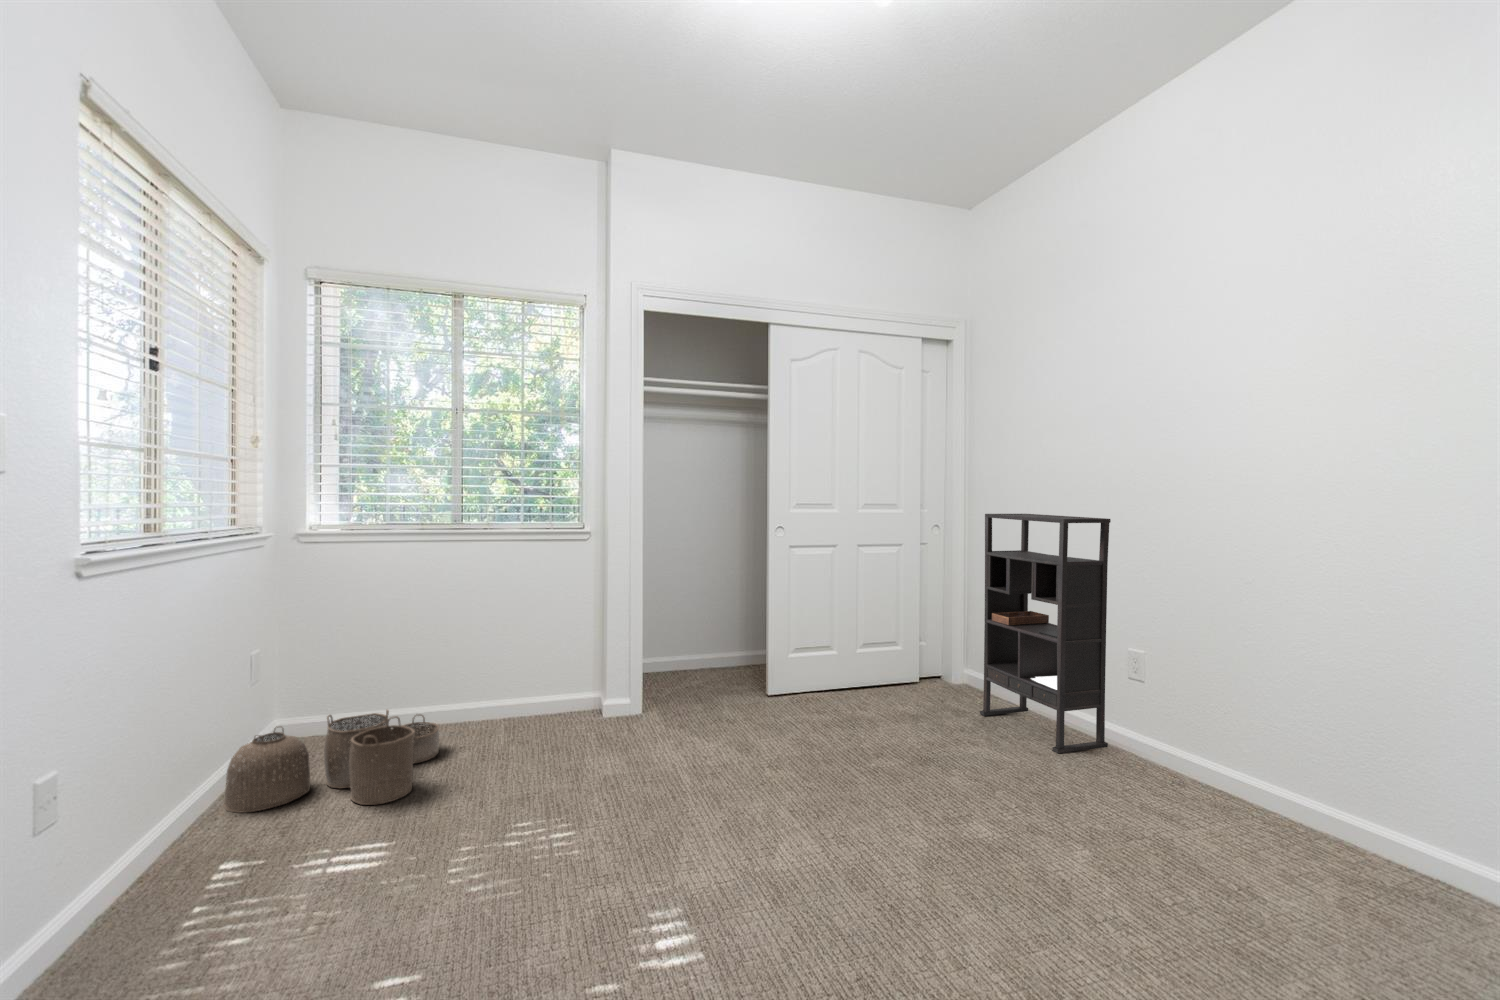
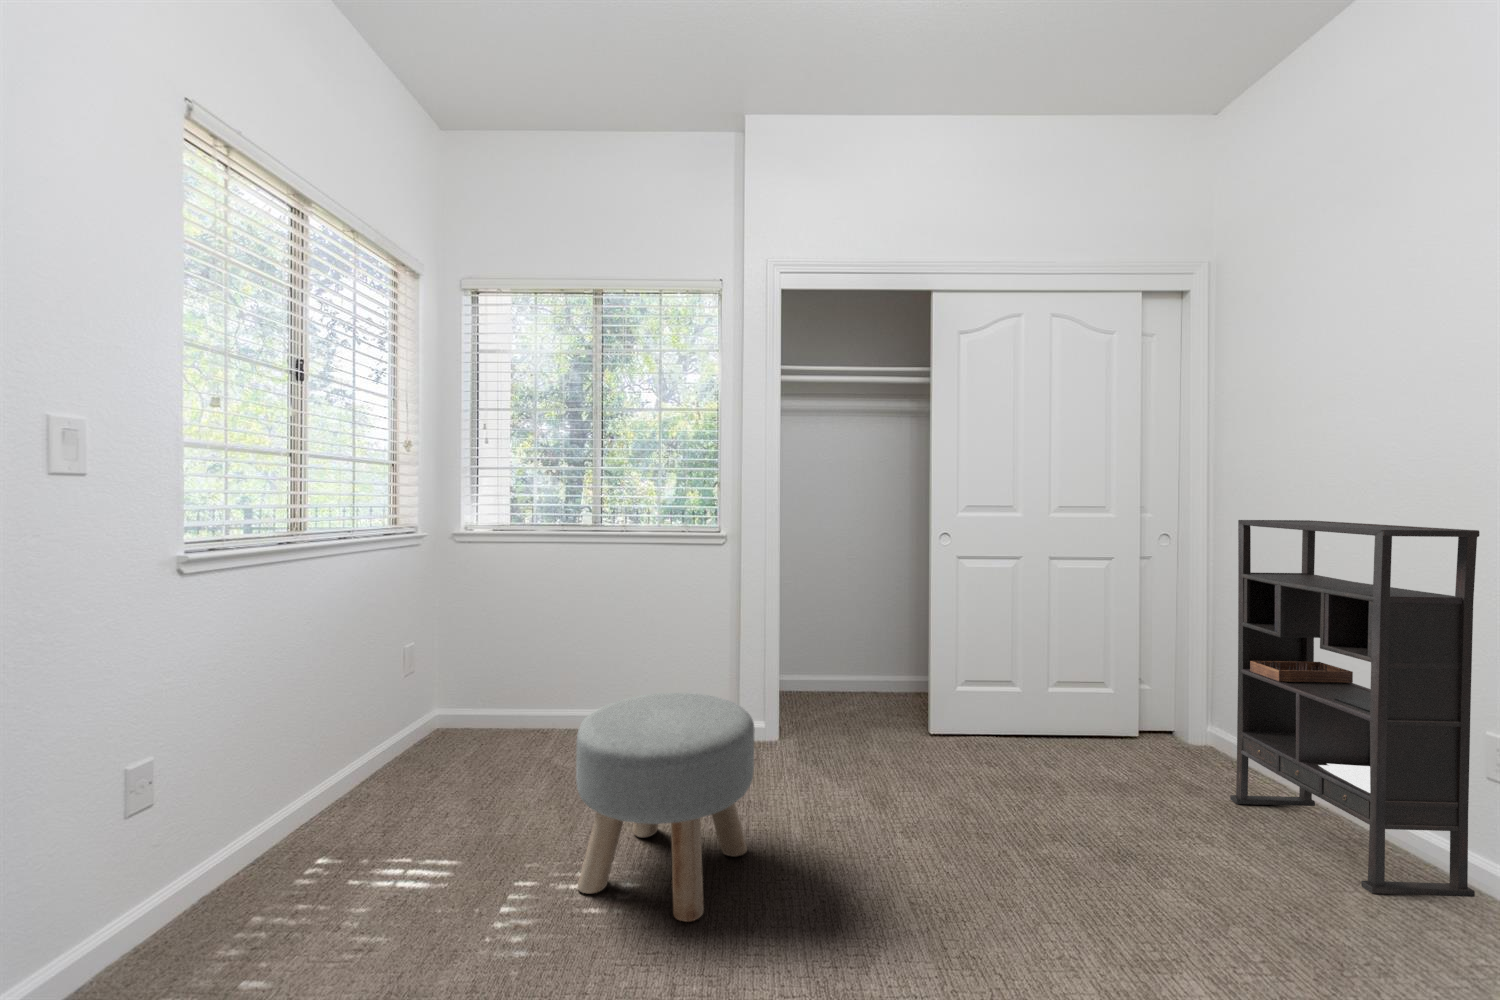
ottoman: none [506,669,661,844] -> present [576,693,755,922]
woven basket: present [223,710,439,813] -> none [363,710,565,812]

